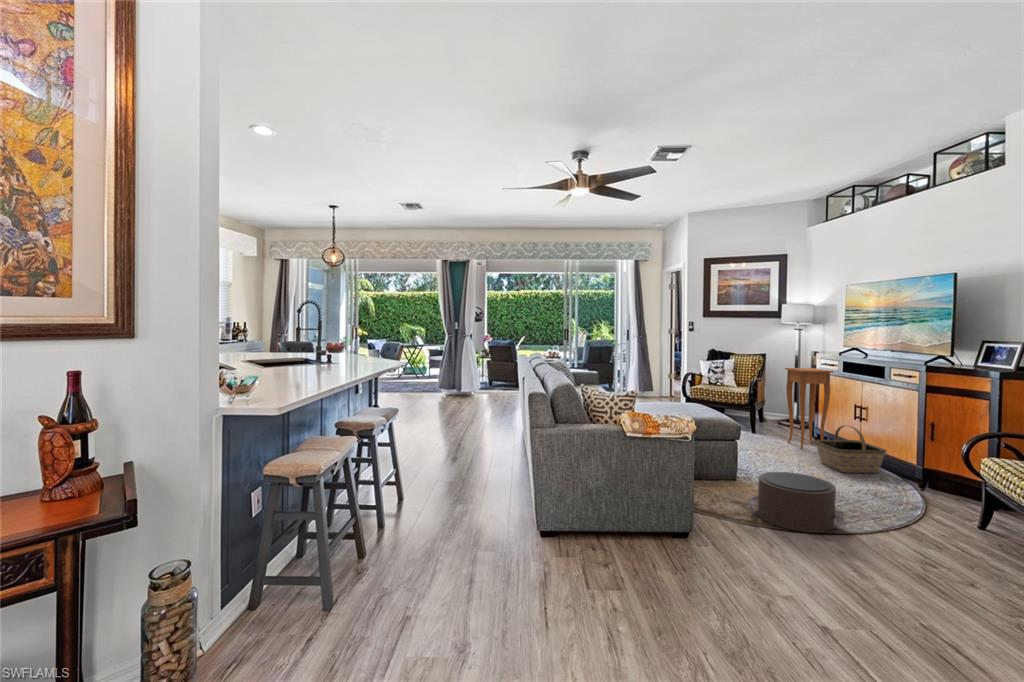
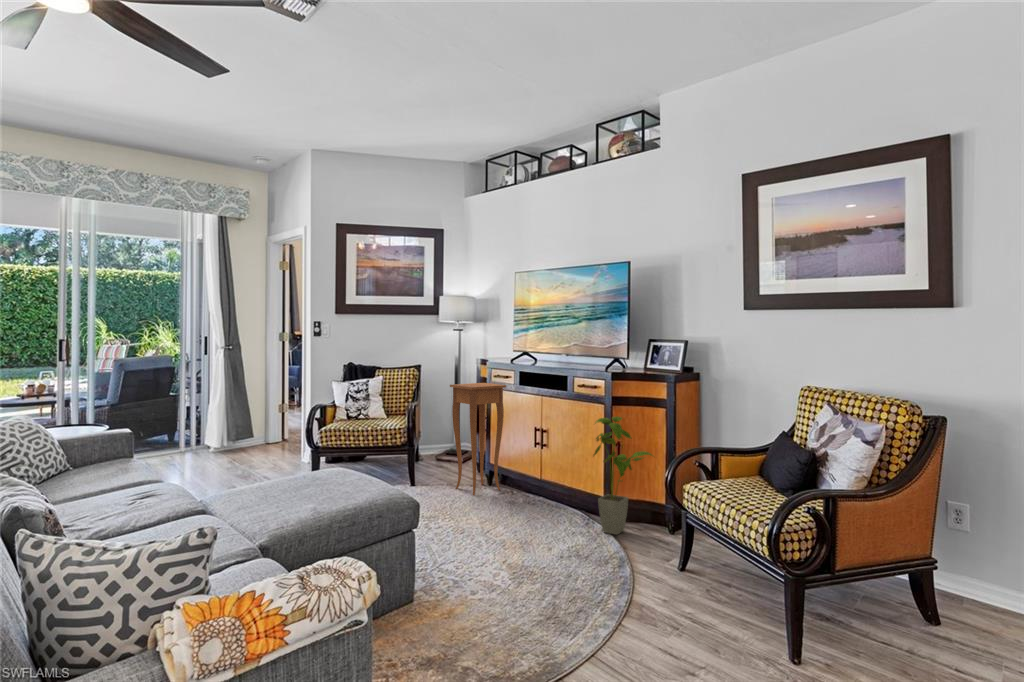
house plant: none [903,400,970,495] -> present [594,417,652,535]
basket: present [815,425,886,473] -> none [494,457,571,522]
pouf: present [748,472,846,533] -> none [429,545,562,643]

